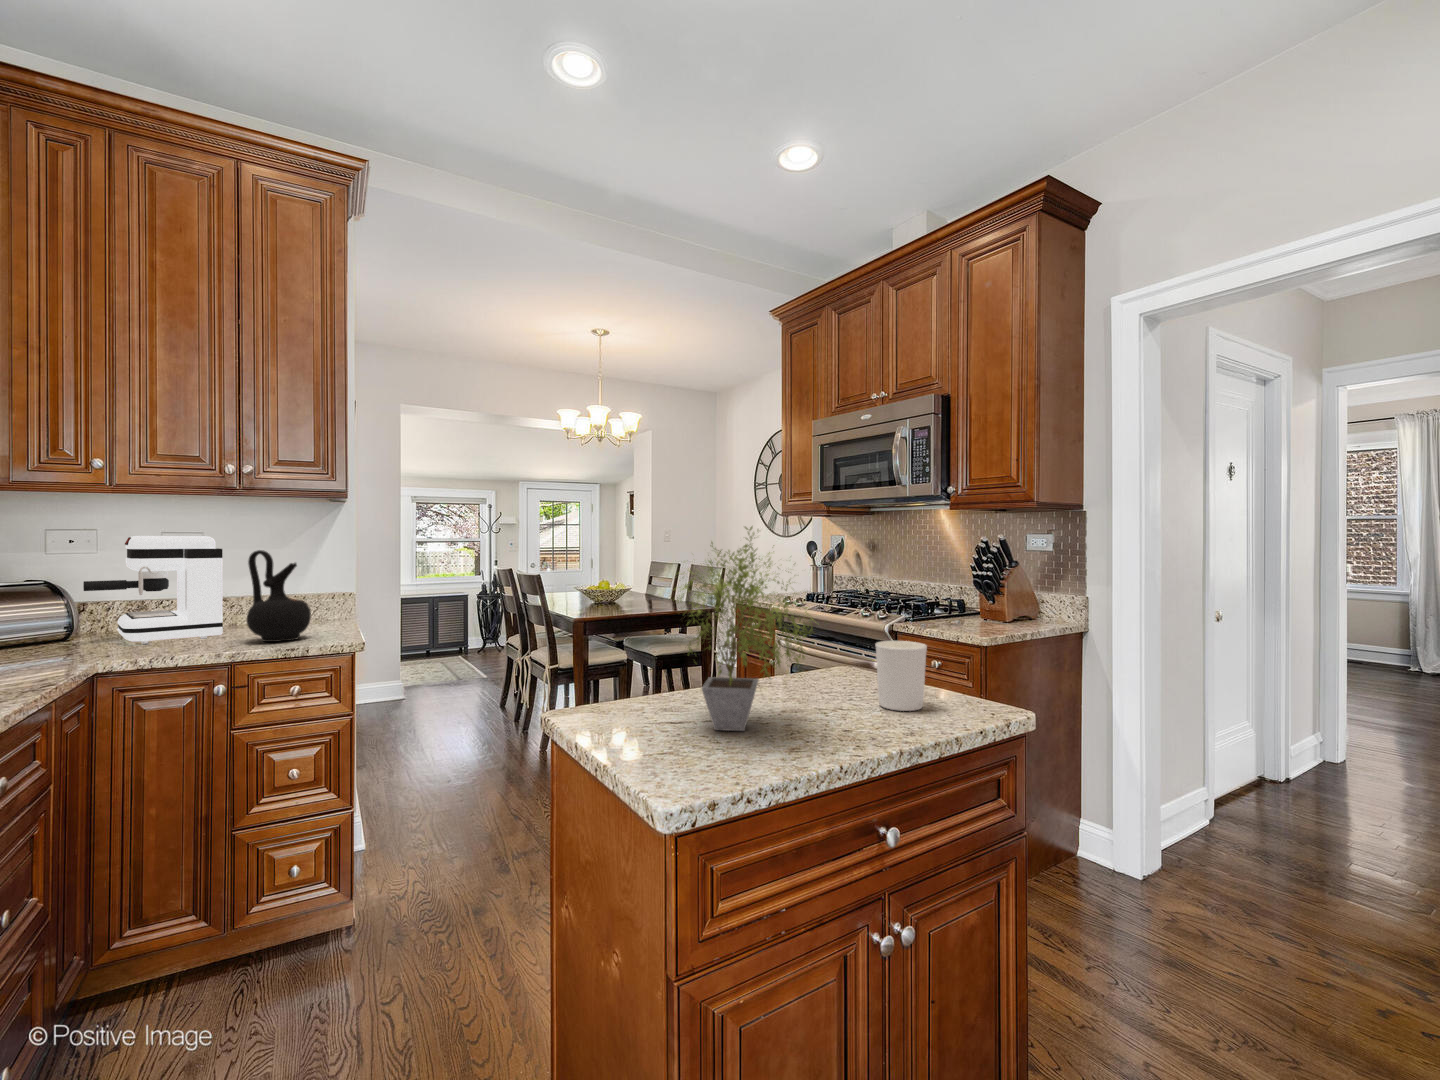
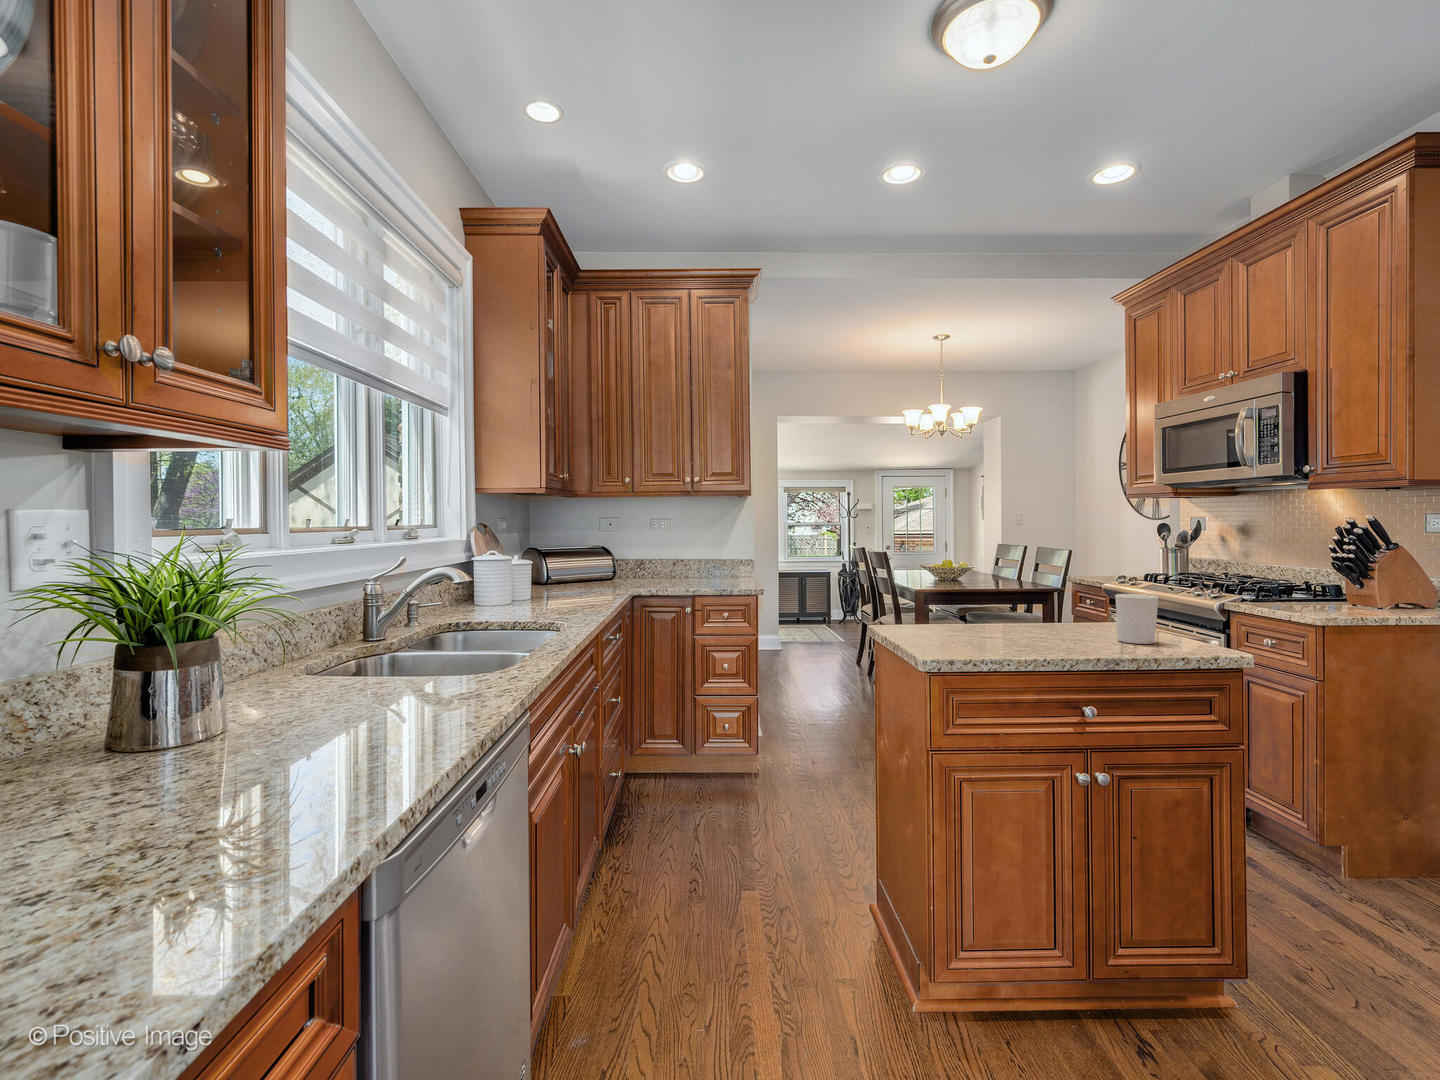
potted plant: present [677,527,816,731] -> none [947,508,1056,641]
coffee maker: present [83,536,223,644] -> none [616,519,684,583]
ceramic jug: present [247,550,311,642] -> none [698,527,733,586]

